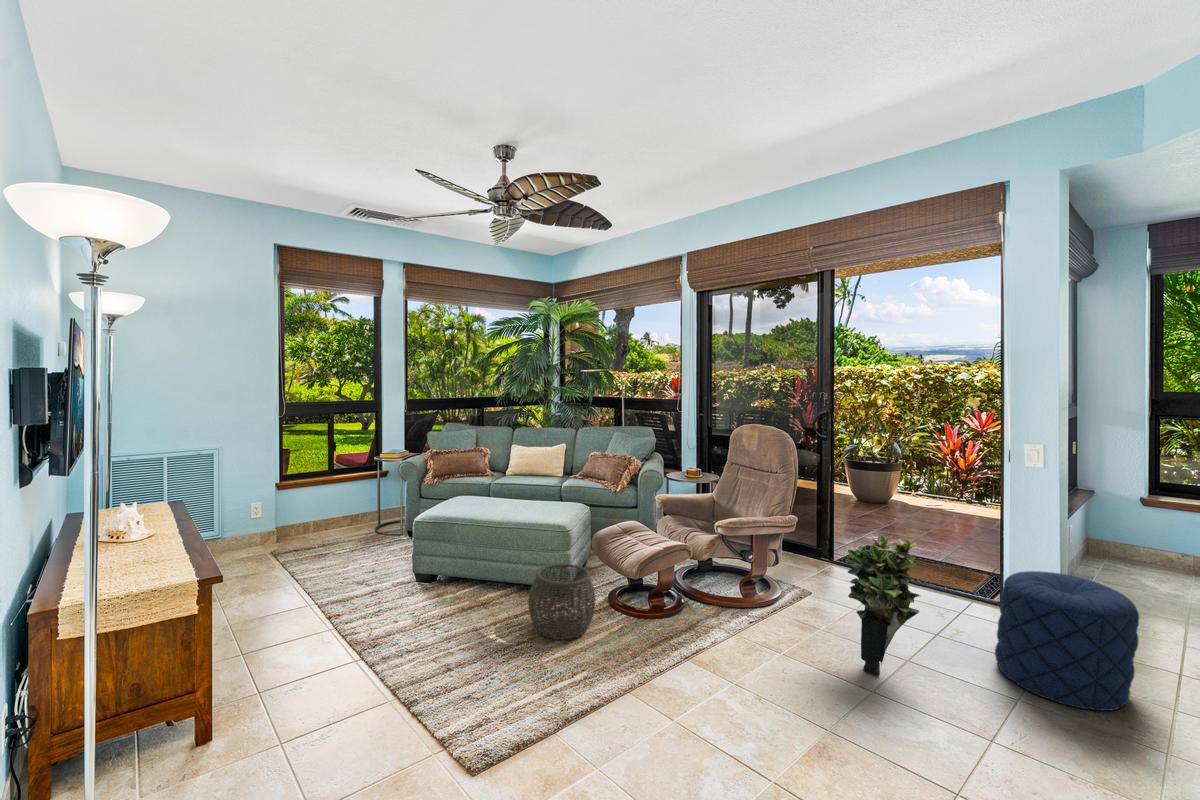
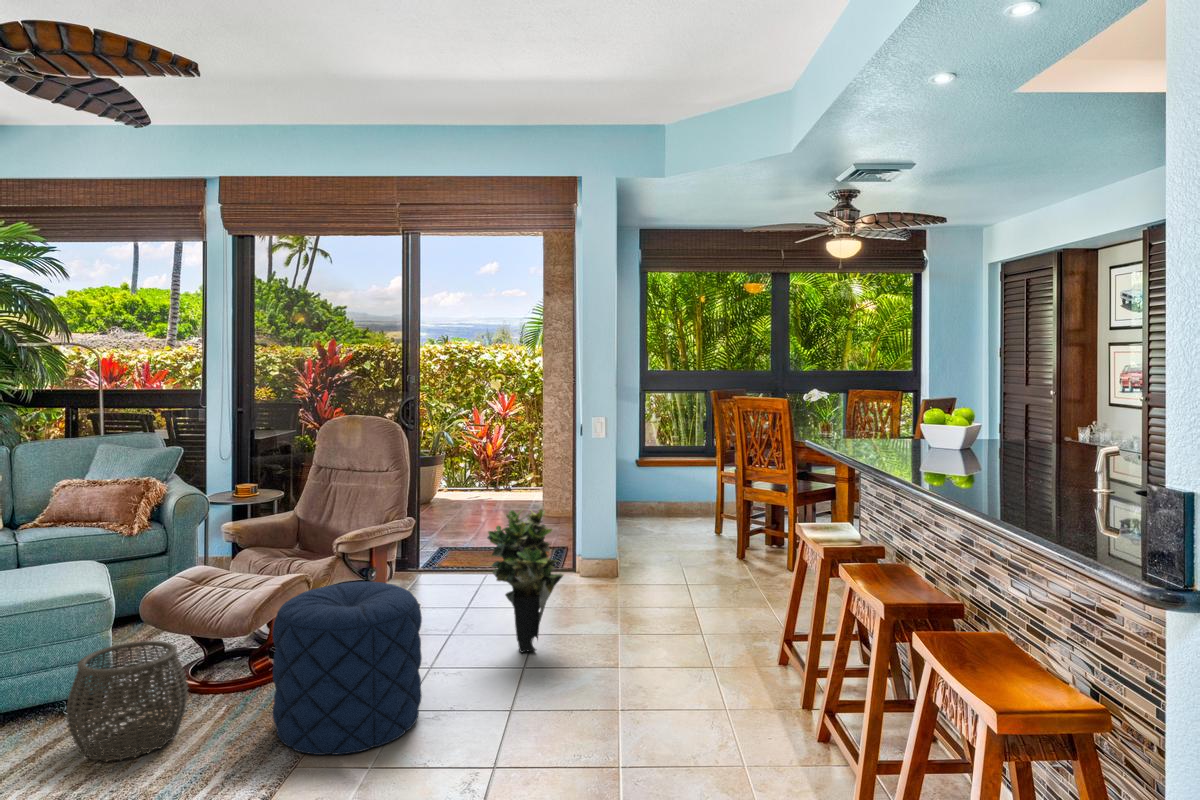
pouf: present [995,571,1139,711] -> present [272,582,422,755]

